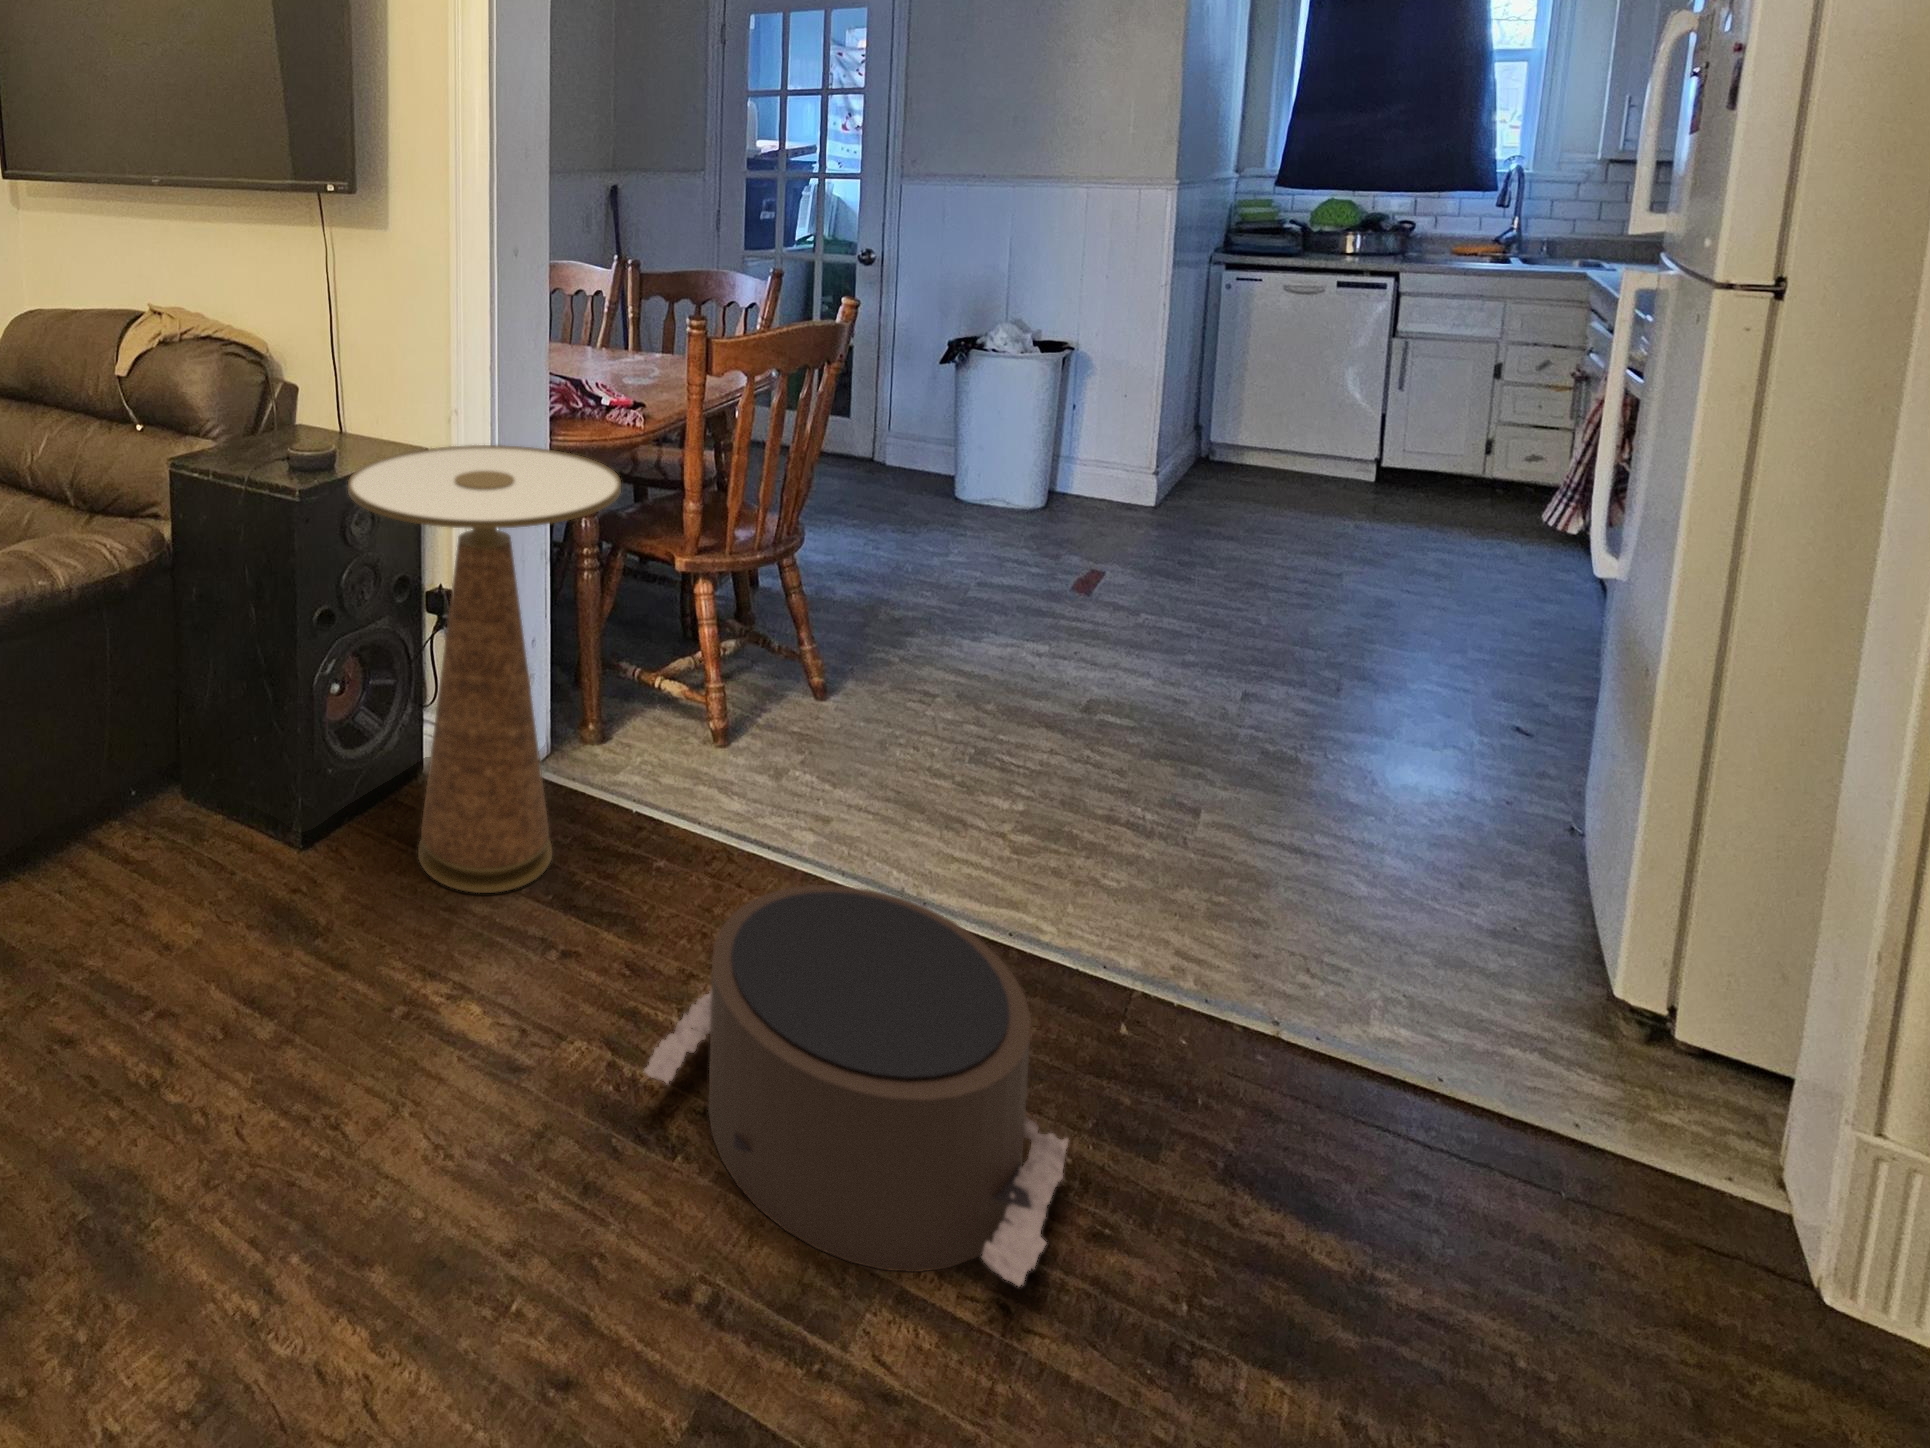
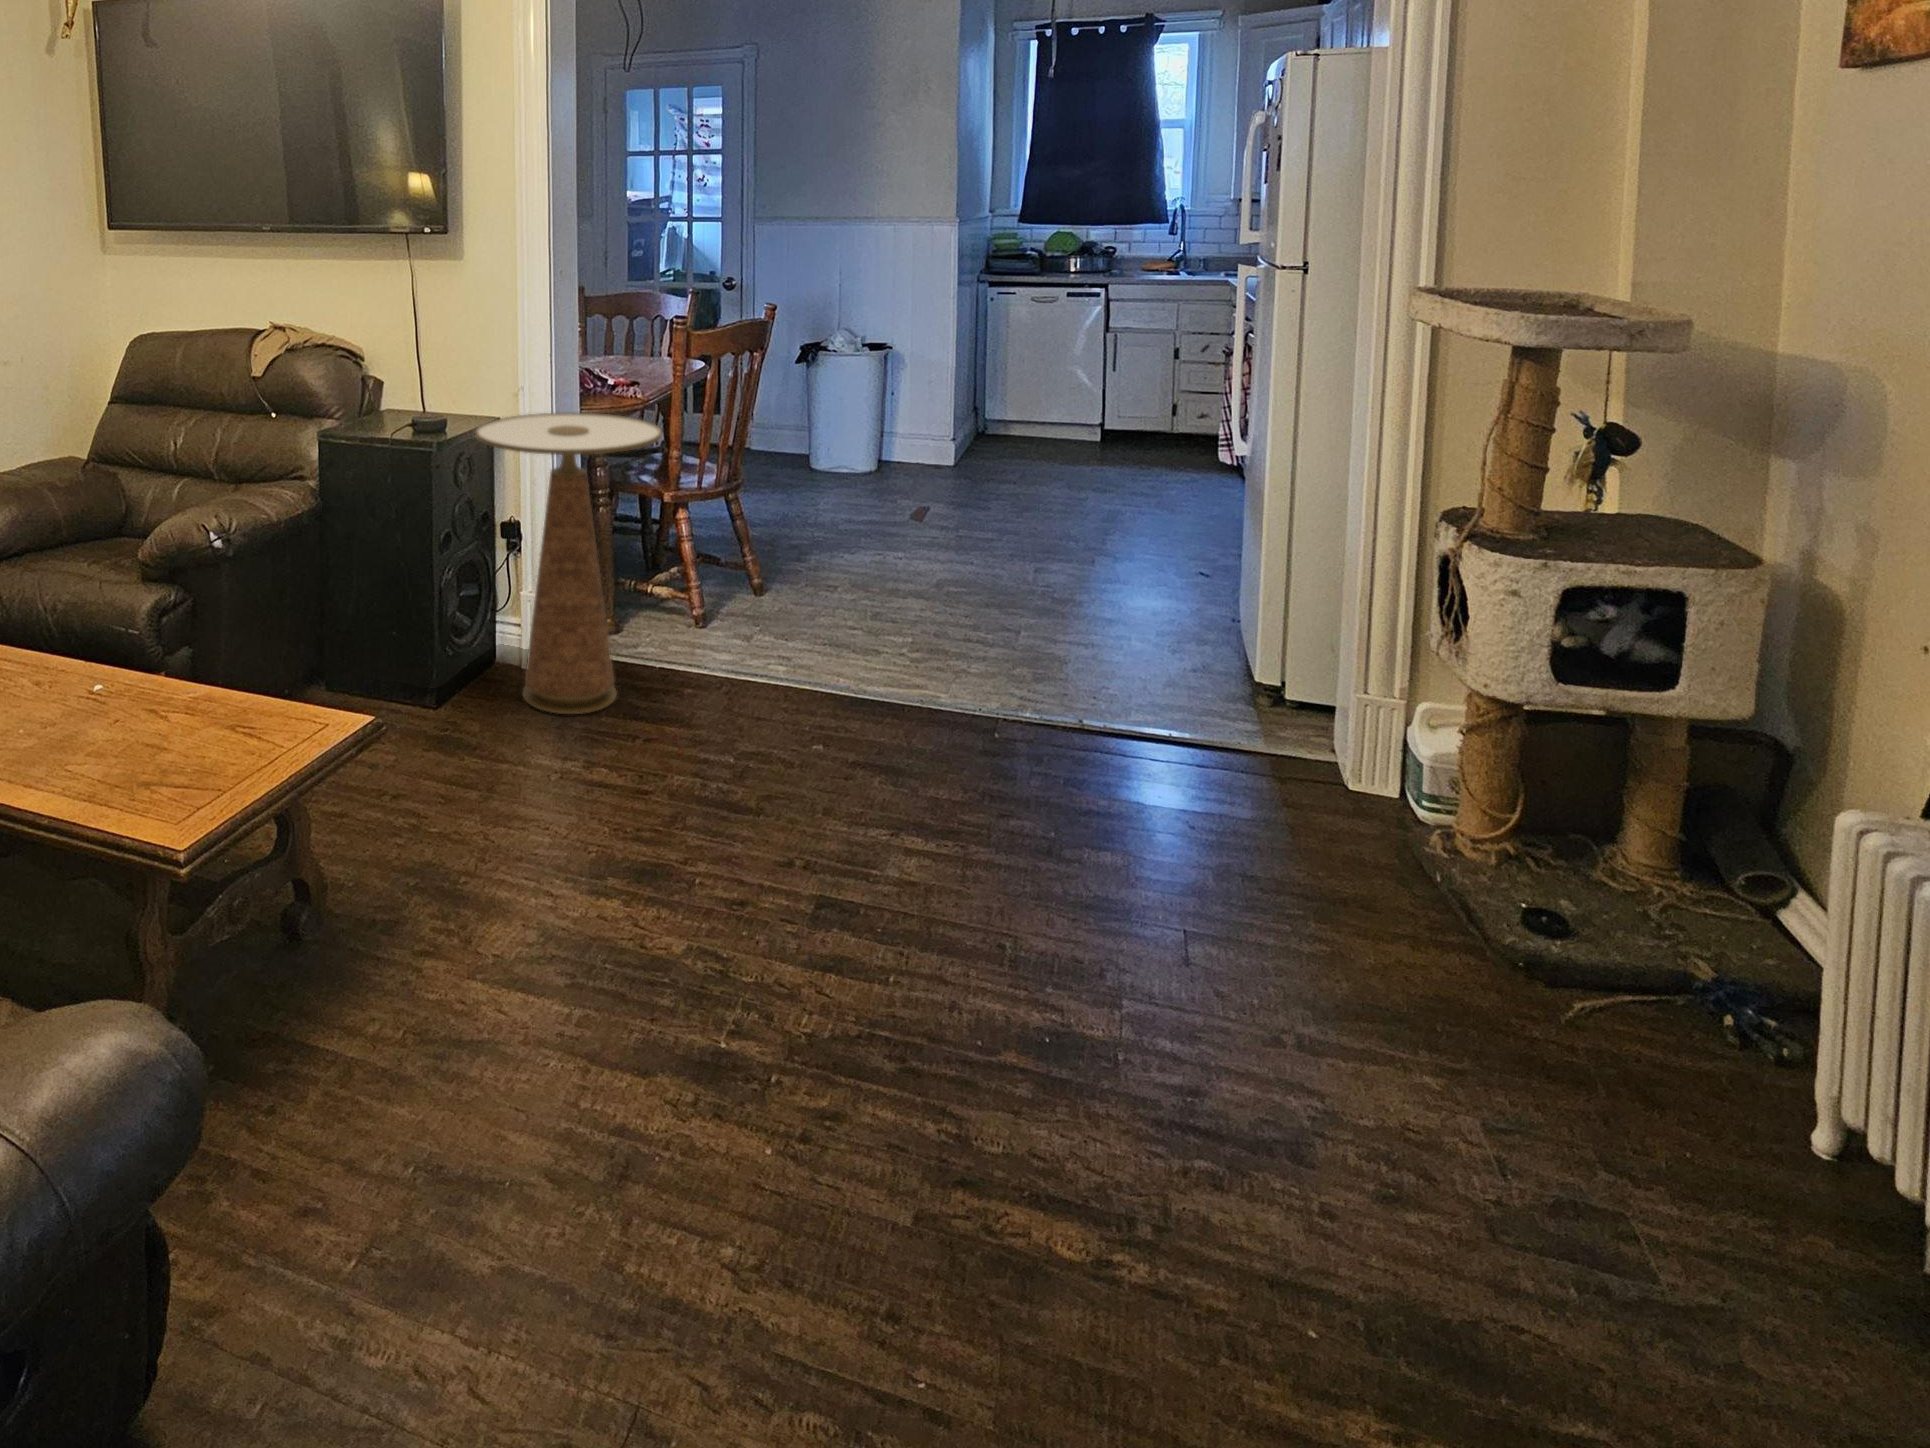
pouf: present [644,885,1068,1286] -> none [731,657,971,834]

